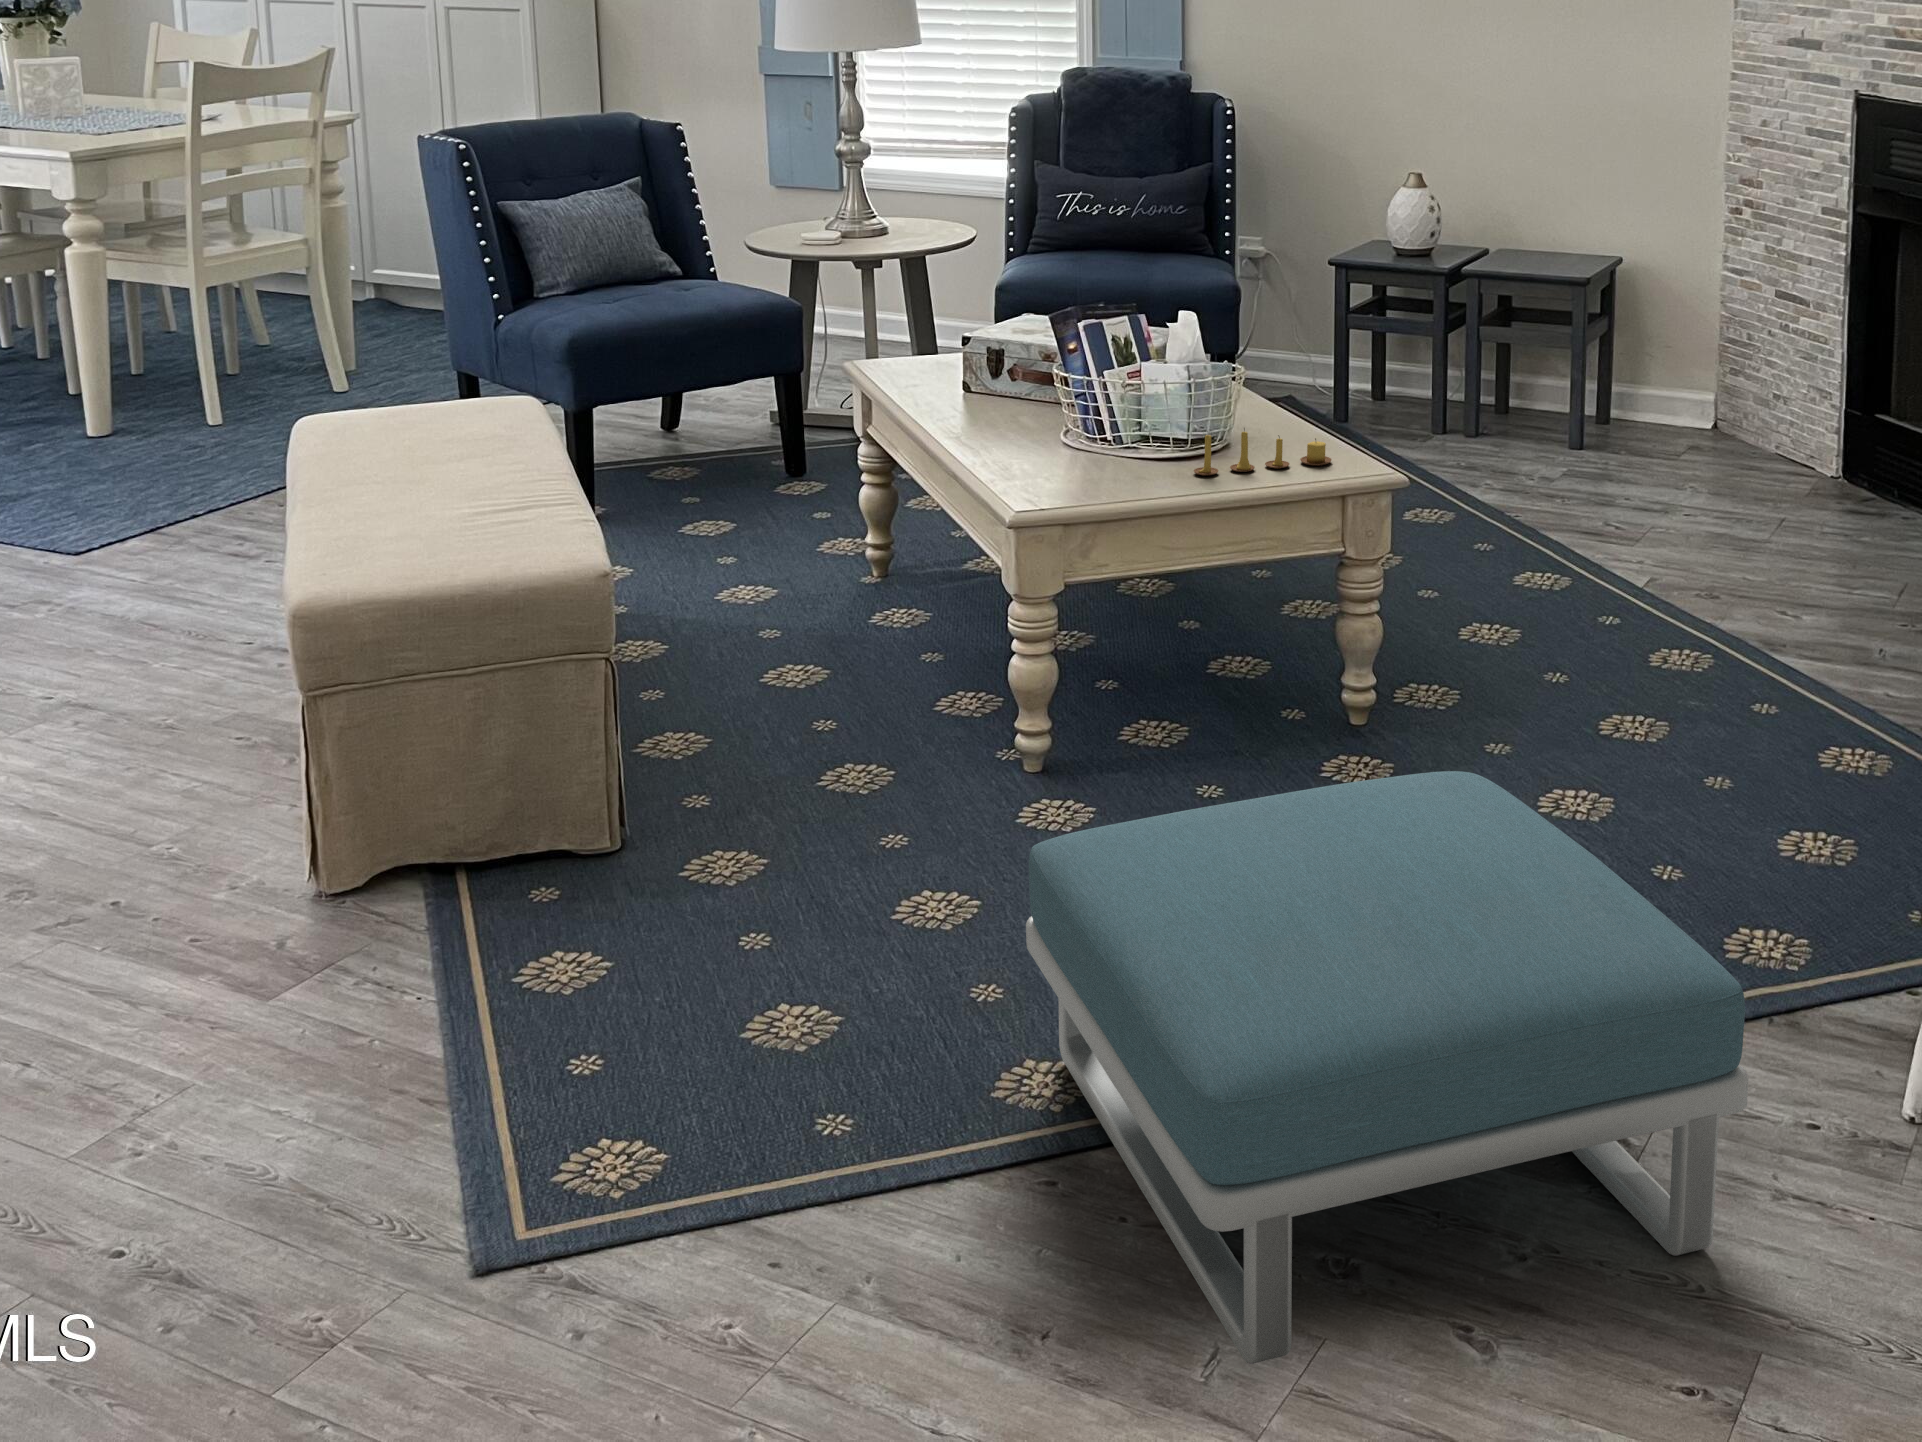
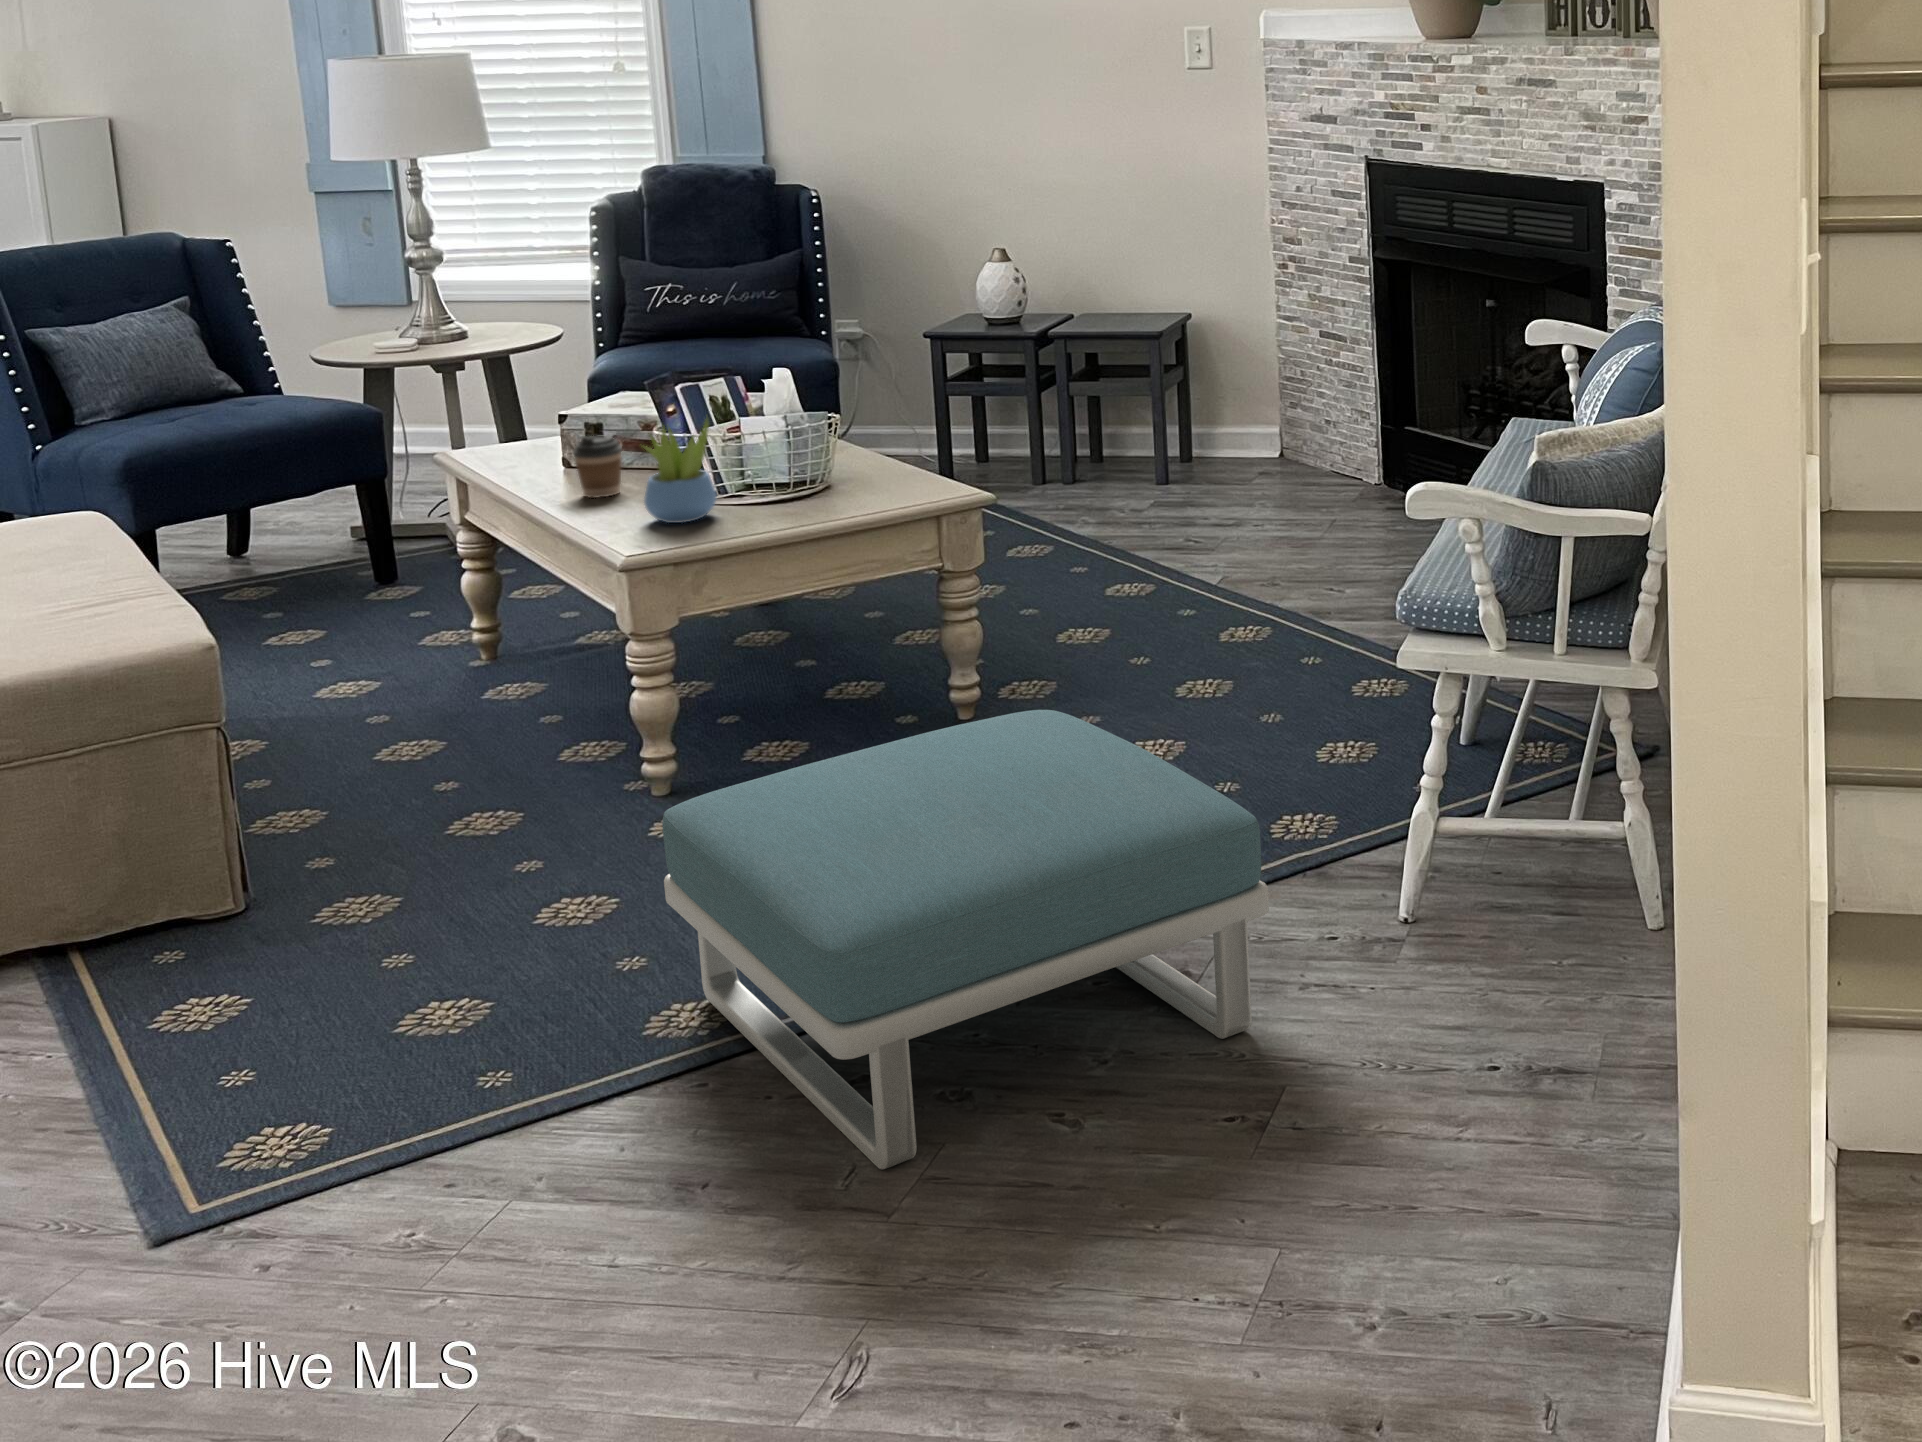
succulent plant: none [1036,360,1113,478] -> present [644,419,717,523]
coffee cup: none [970,368,1020,435] -> present [573,436,622,498]
candle: present [1194,428,1331,475] -> none [795,464,921,509]

